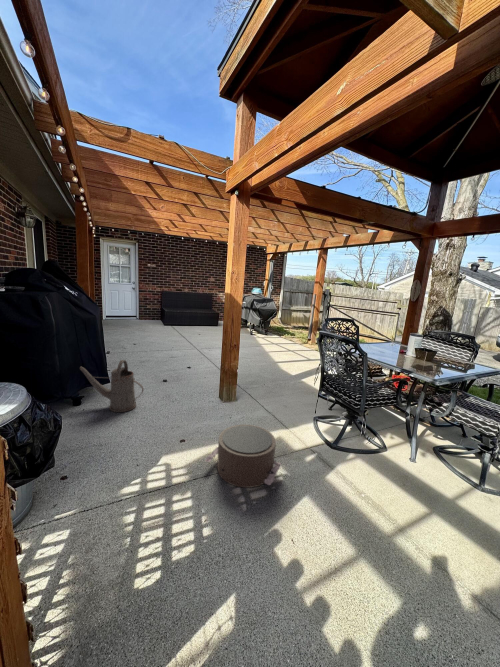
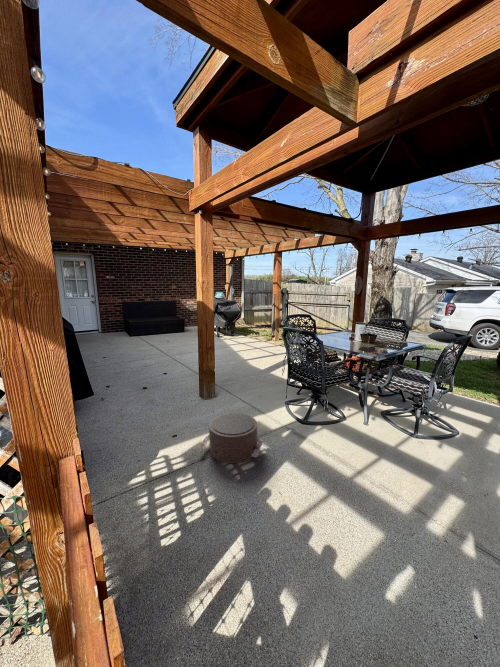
watering can: present [80,360,143,412] -> none [65,371,130,420]

